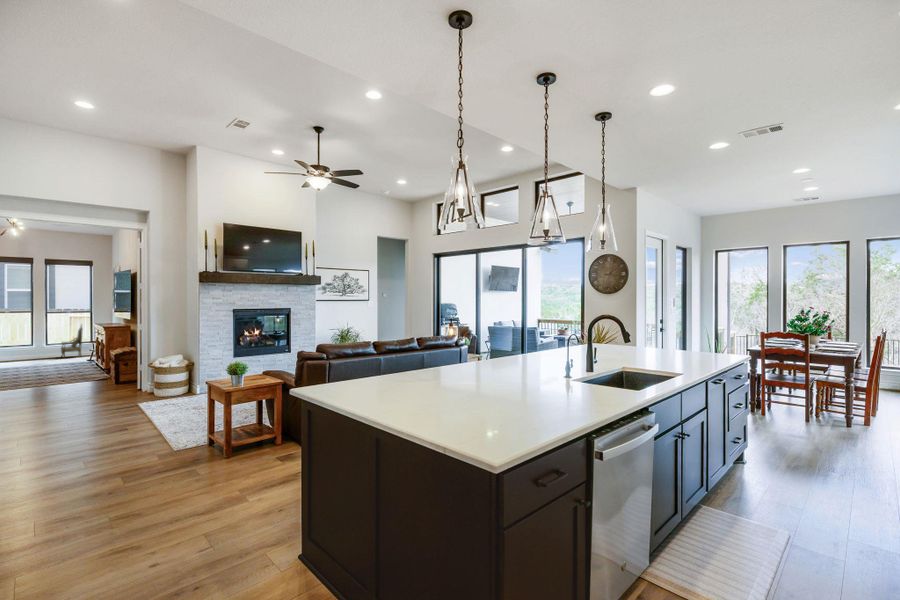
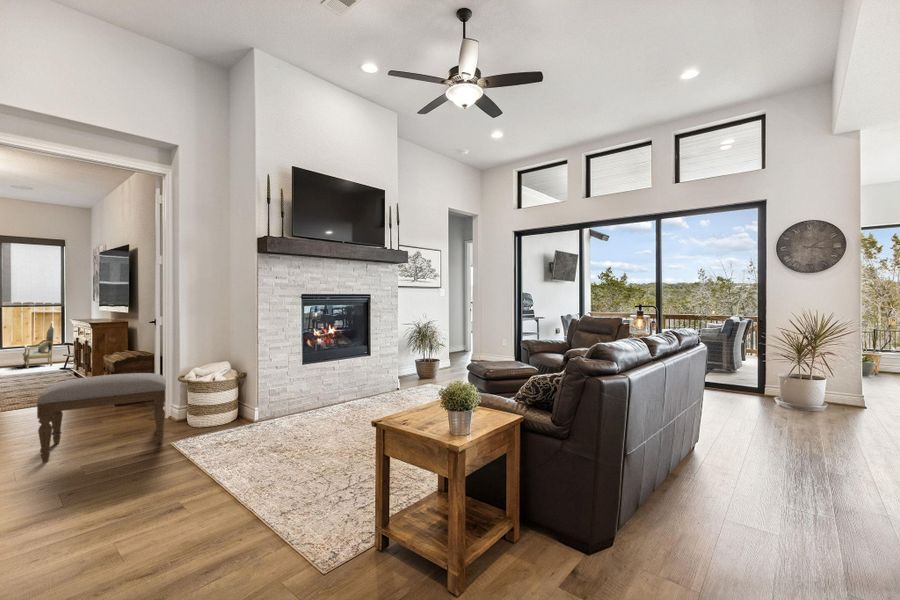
ottoman: none [60,361,139,411] -> present [37,373,166,463]

